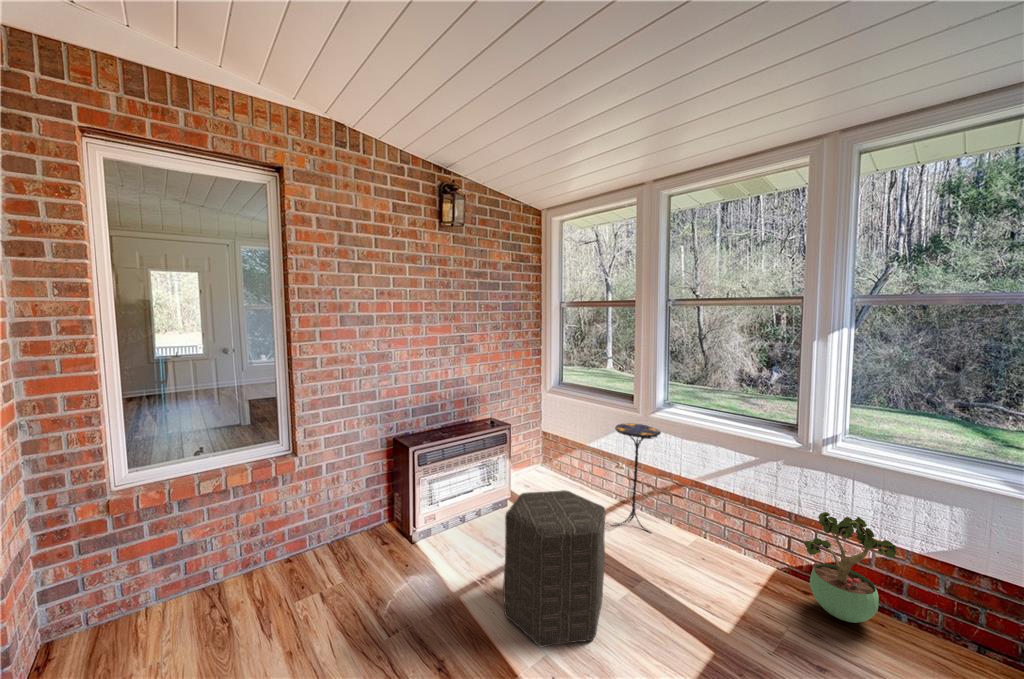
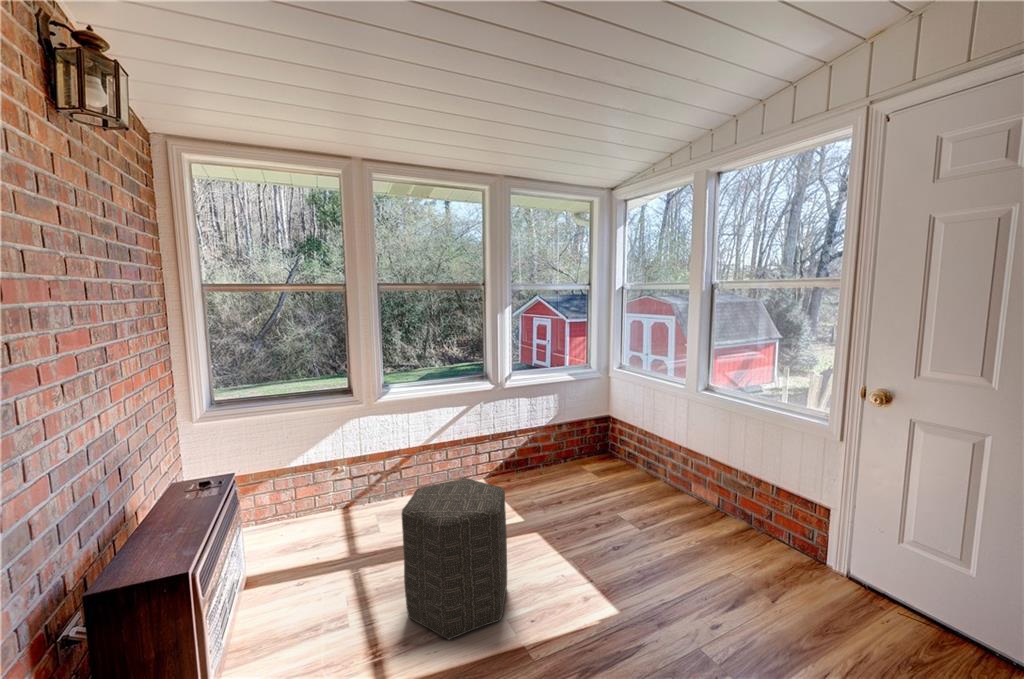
side table: present [615,423,661,529] -> none [354,412,406,525]
potted plant: present [804,512,897,623] -> none [514,416,551,481]

